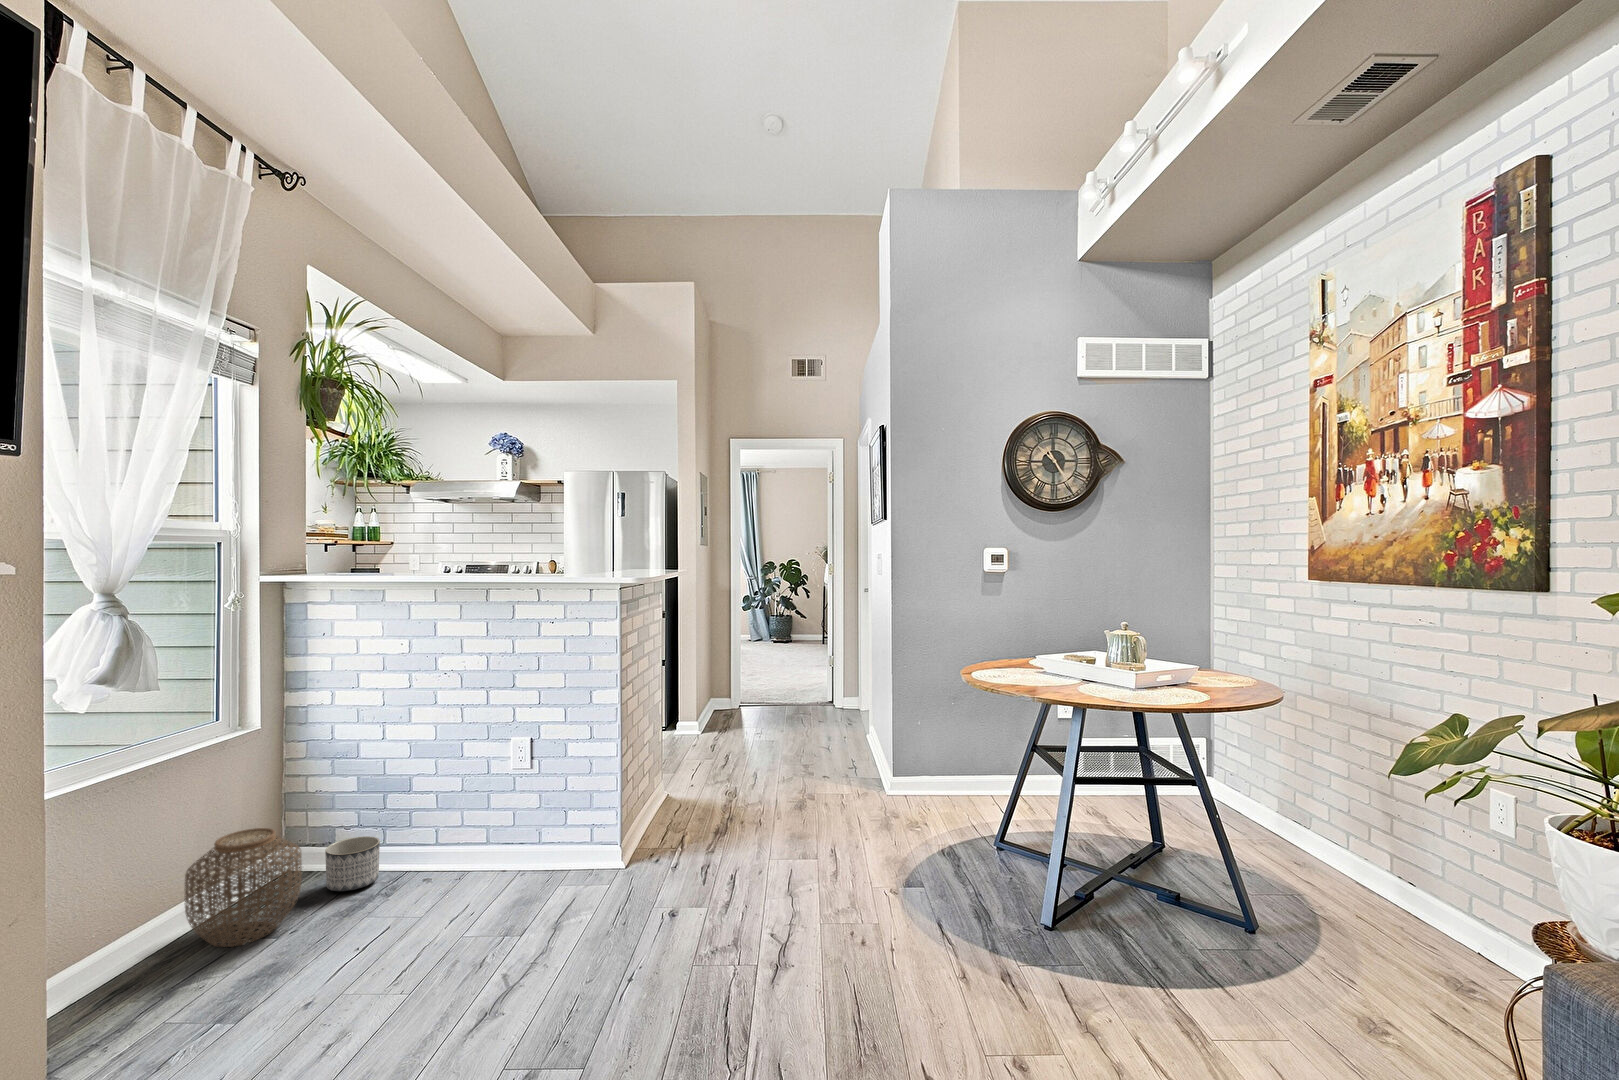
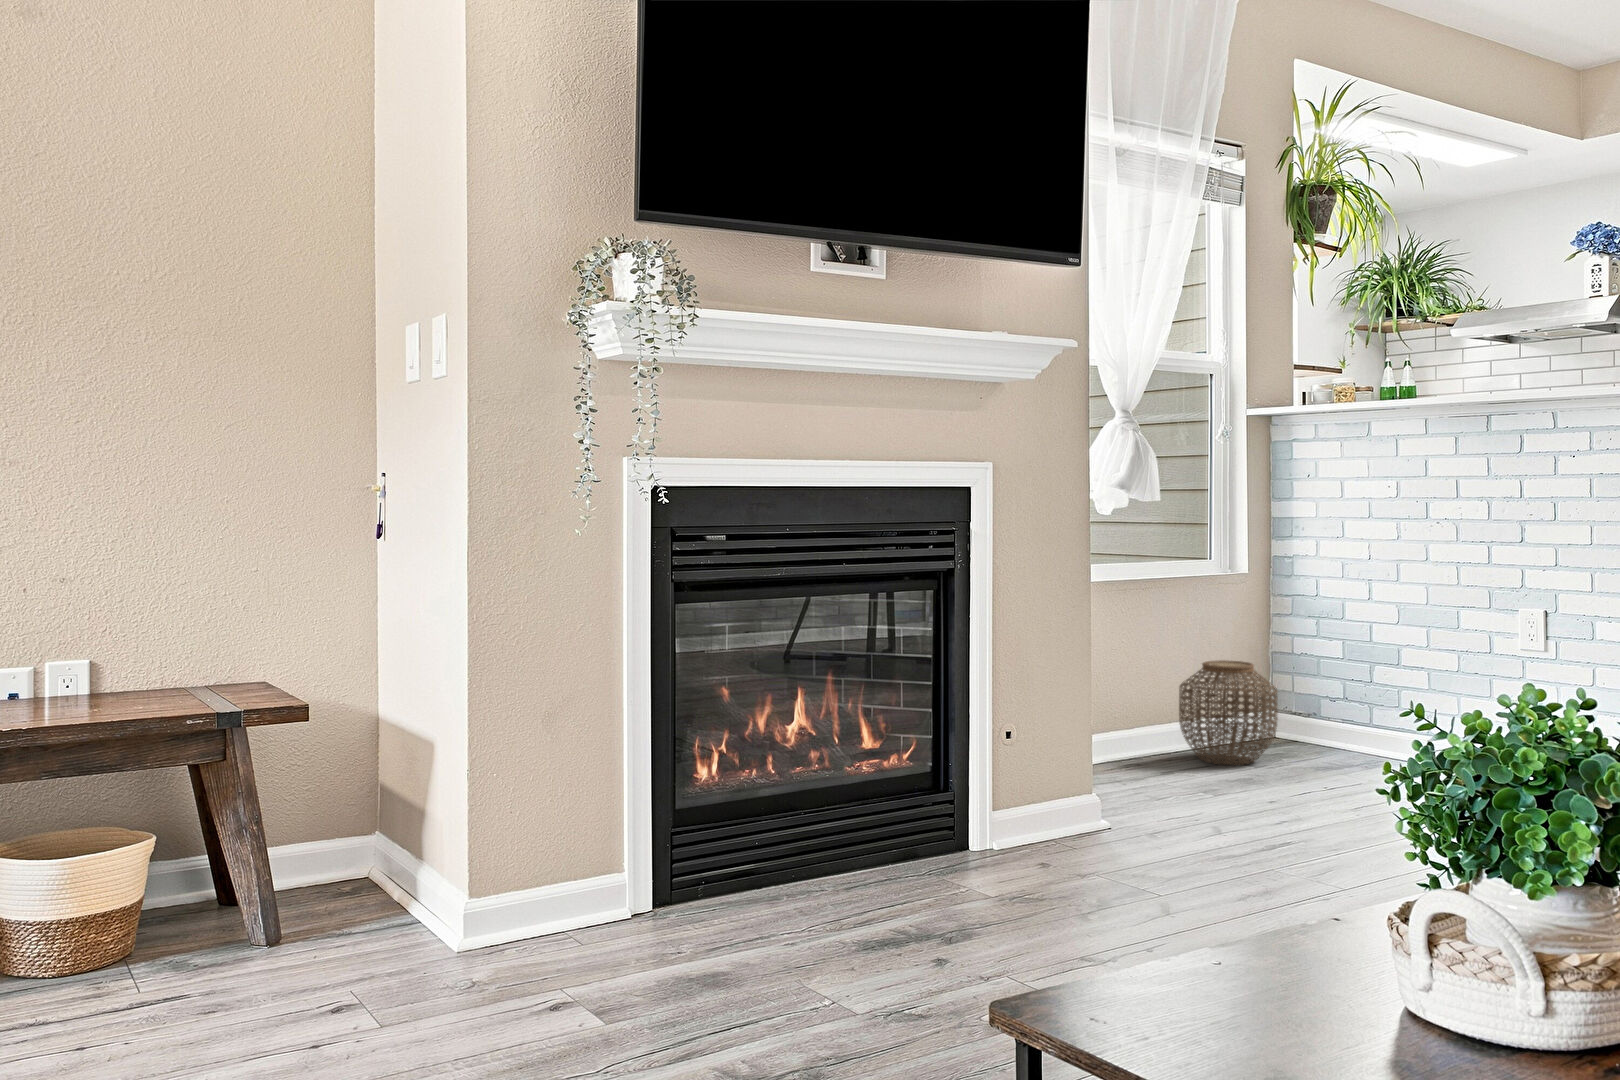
planter: present [325,836,380,891] -> none [1306,706,1362,758]

